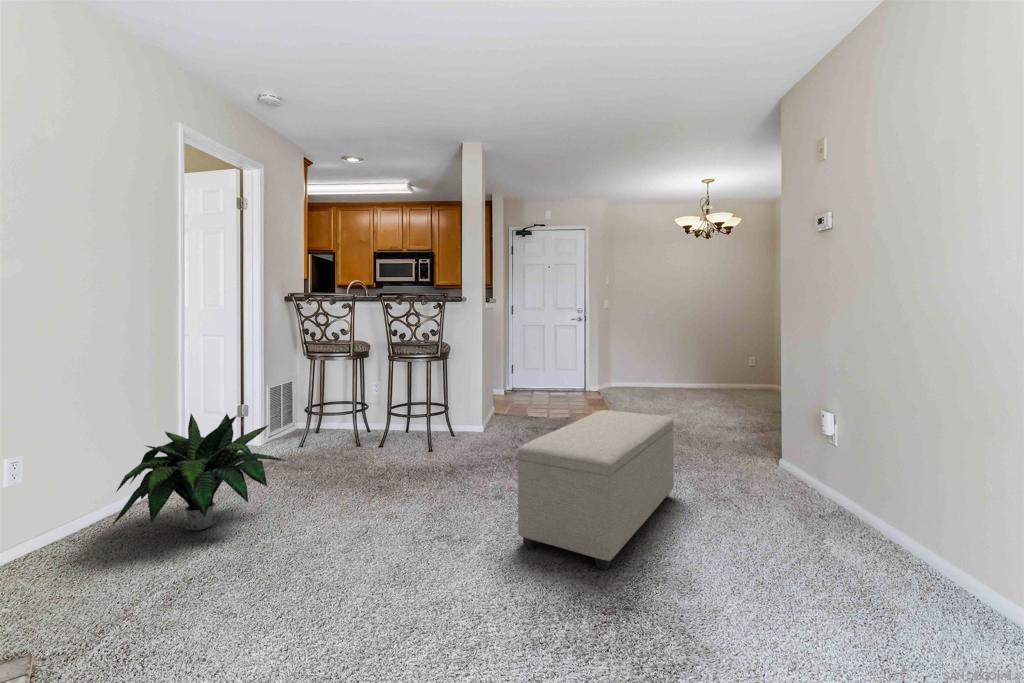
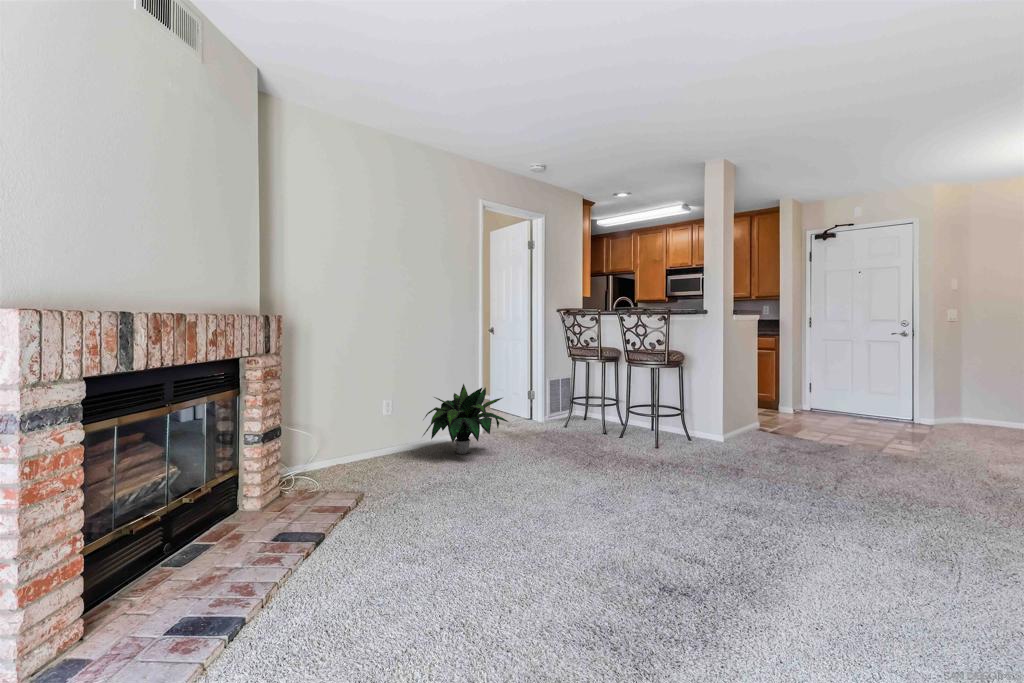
ottoman: present [518,410,674,570] -> none [617,426,826,547]

